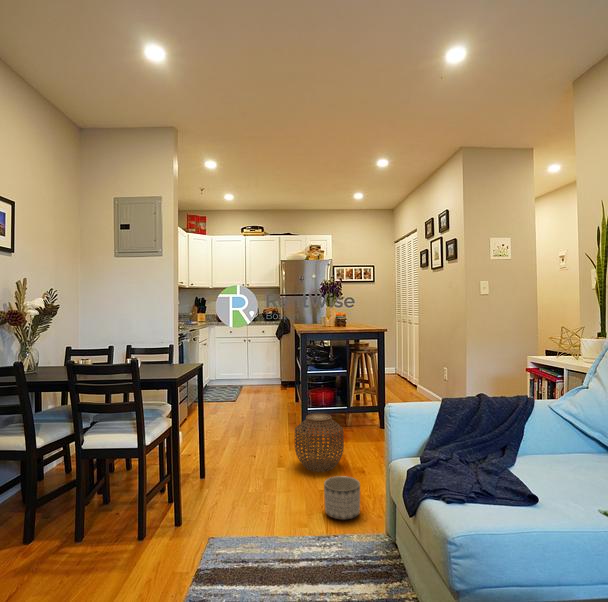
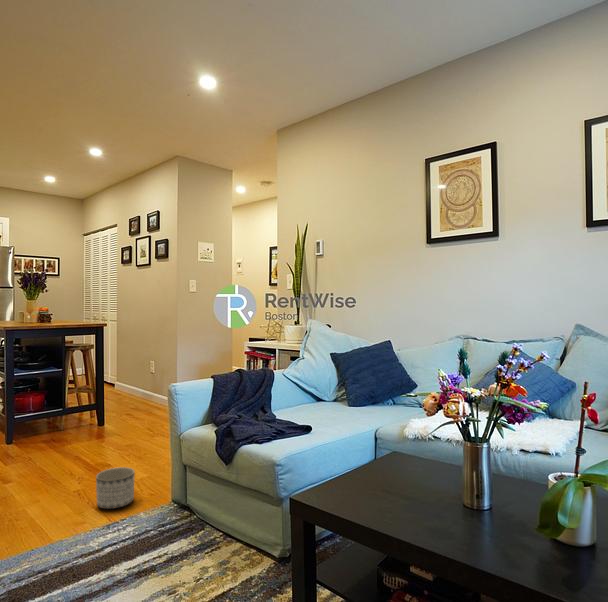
woven basket: present [295,414,344,472] -> none [27,417,87,480]

